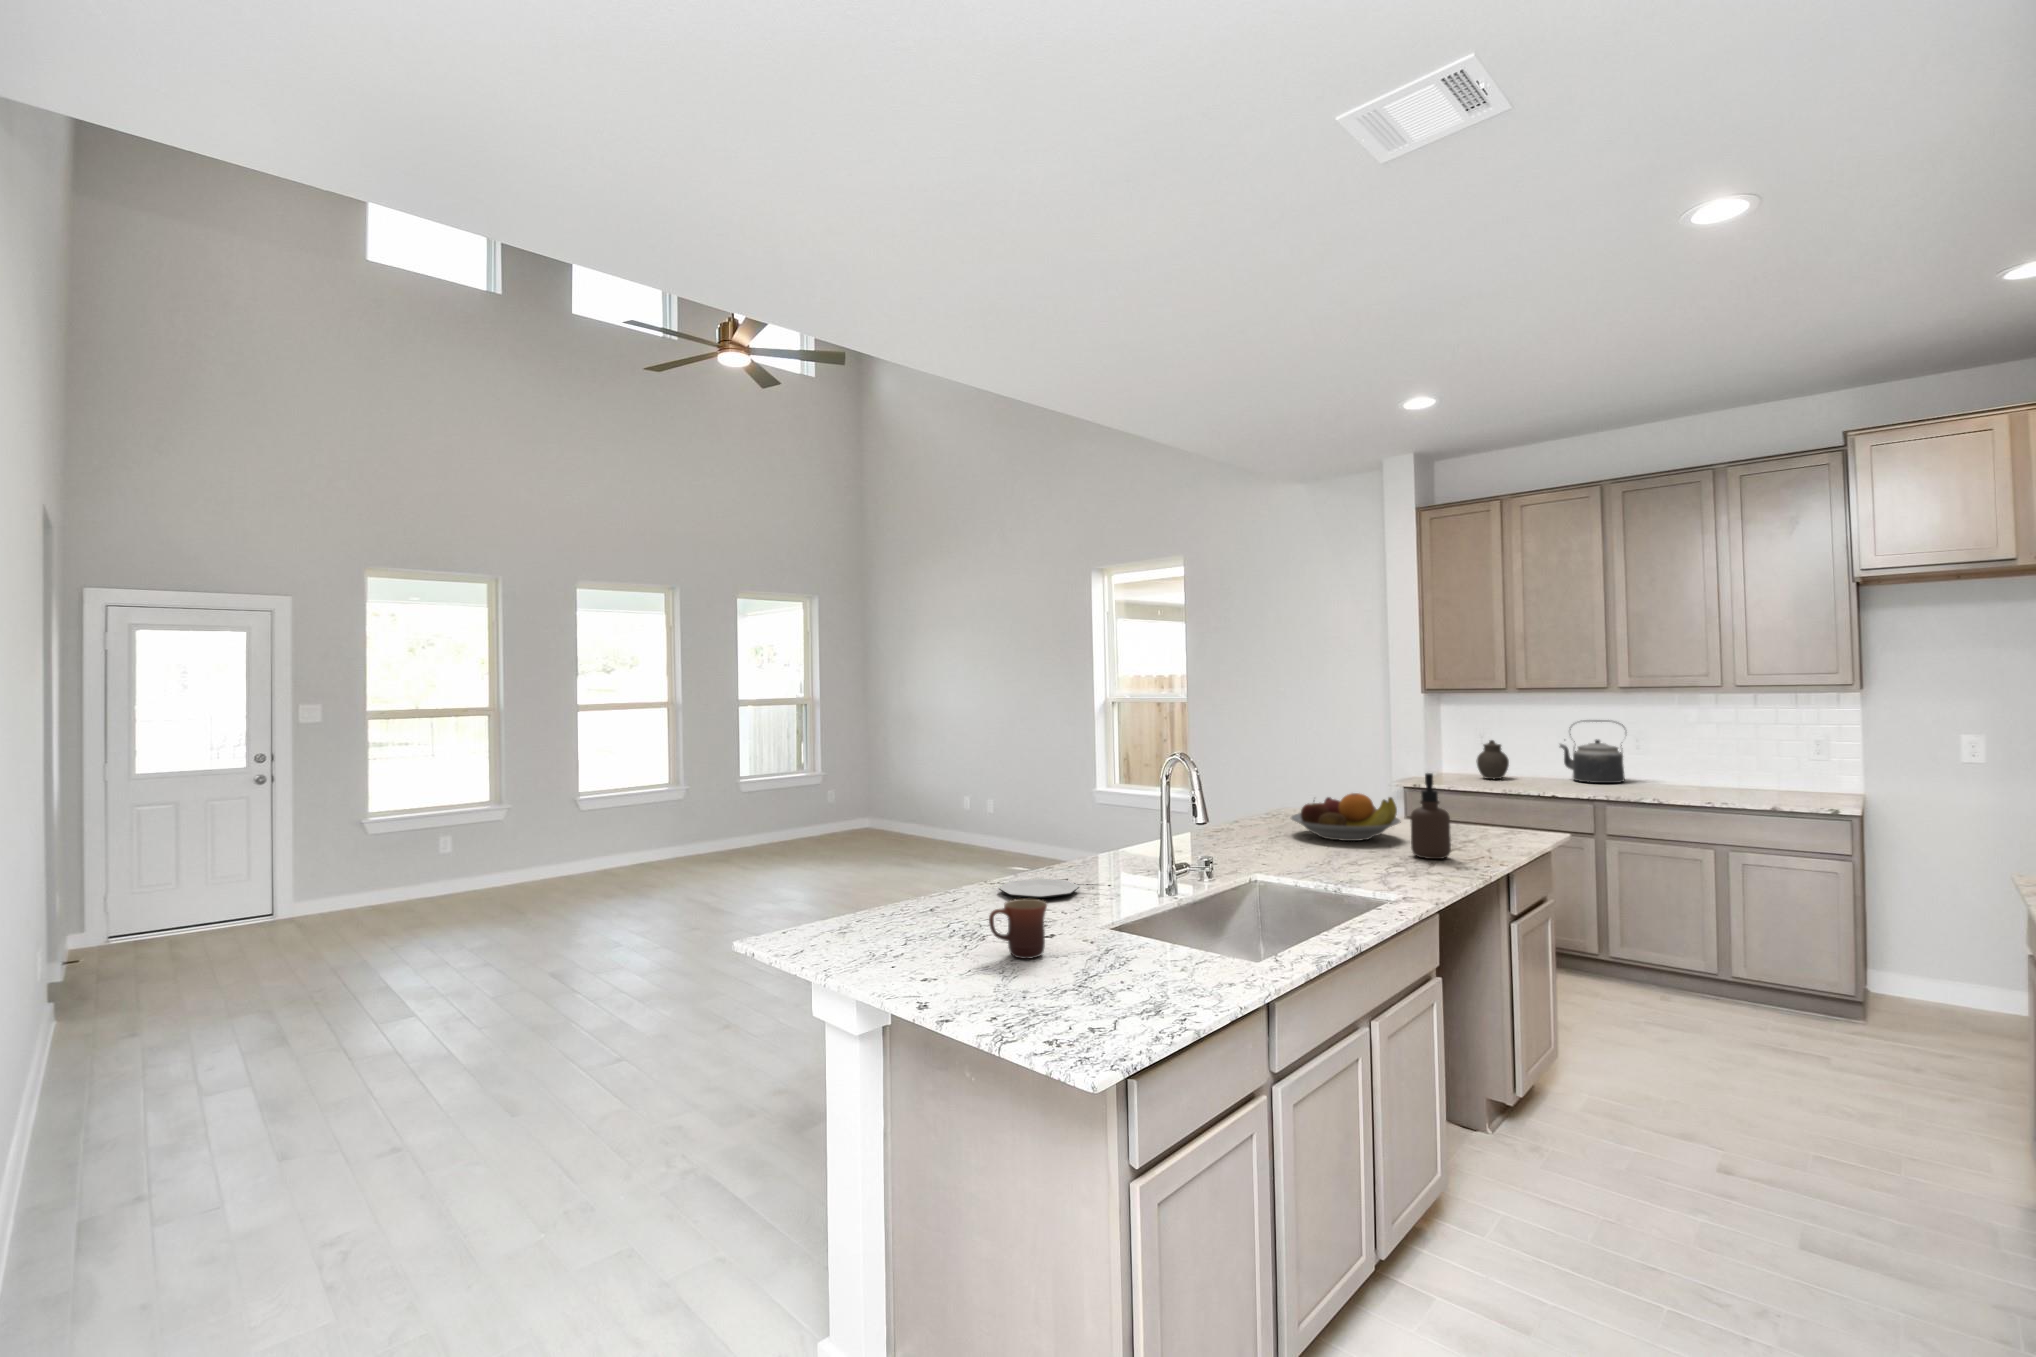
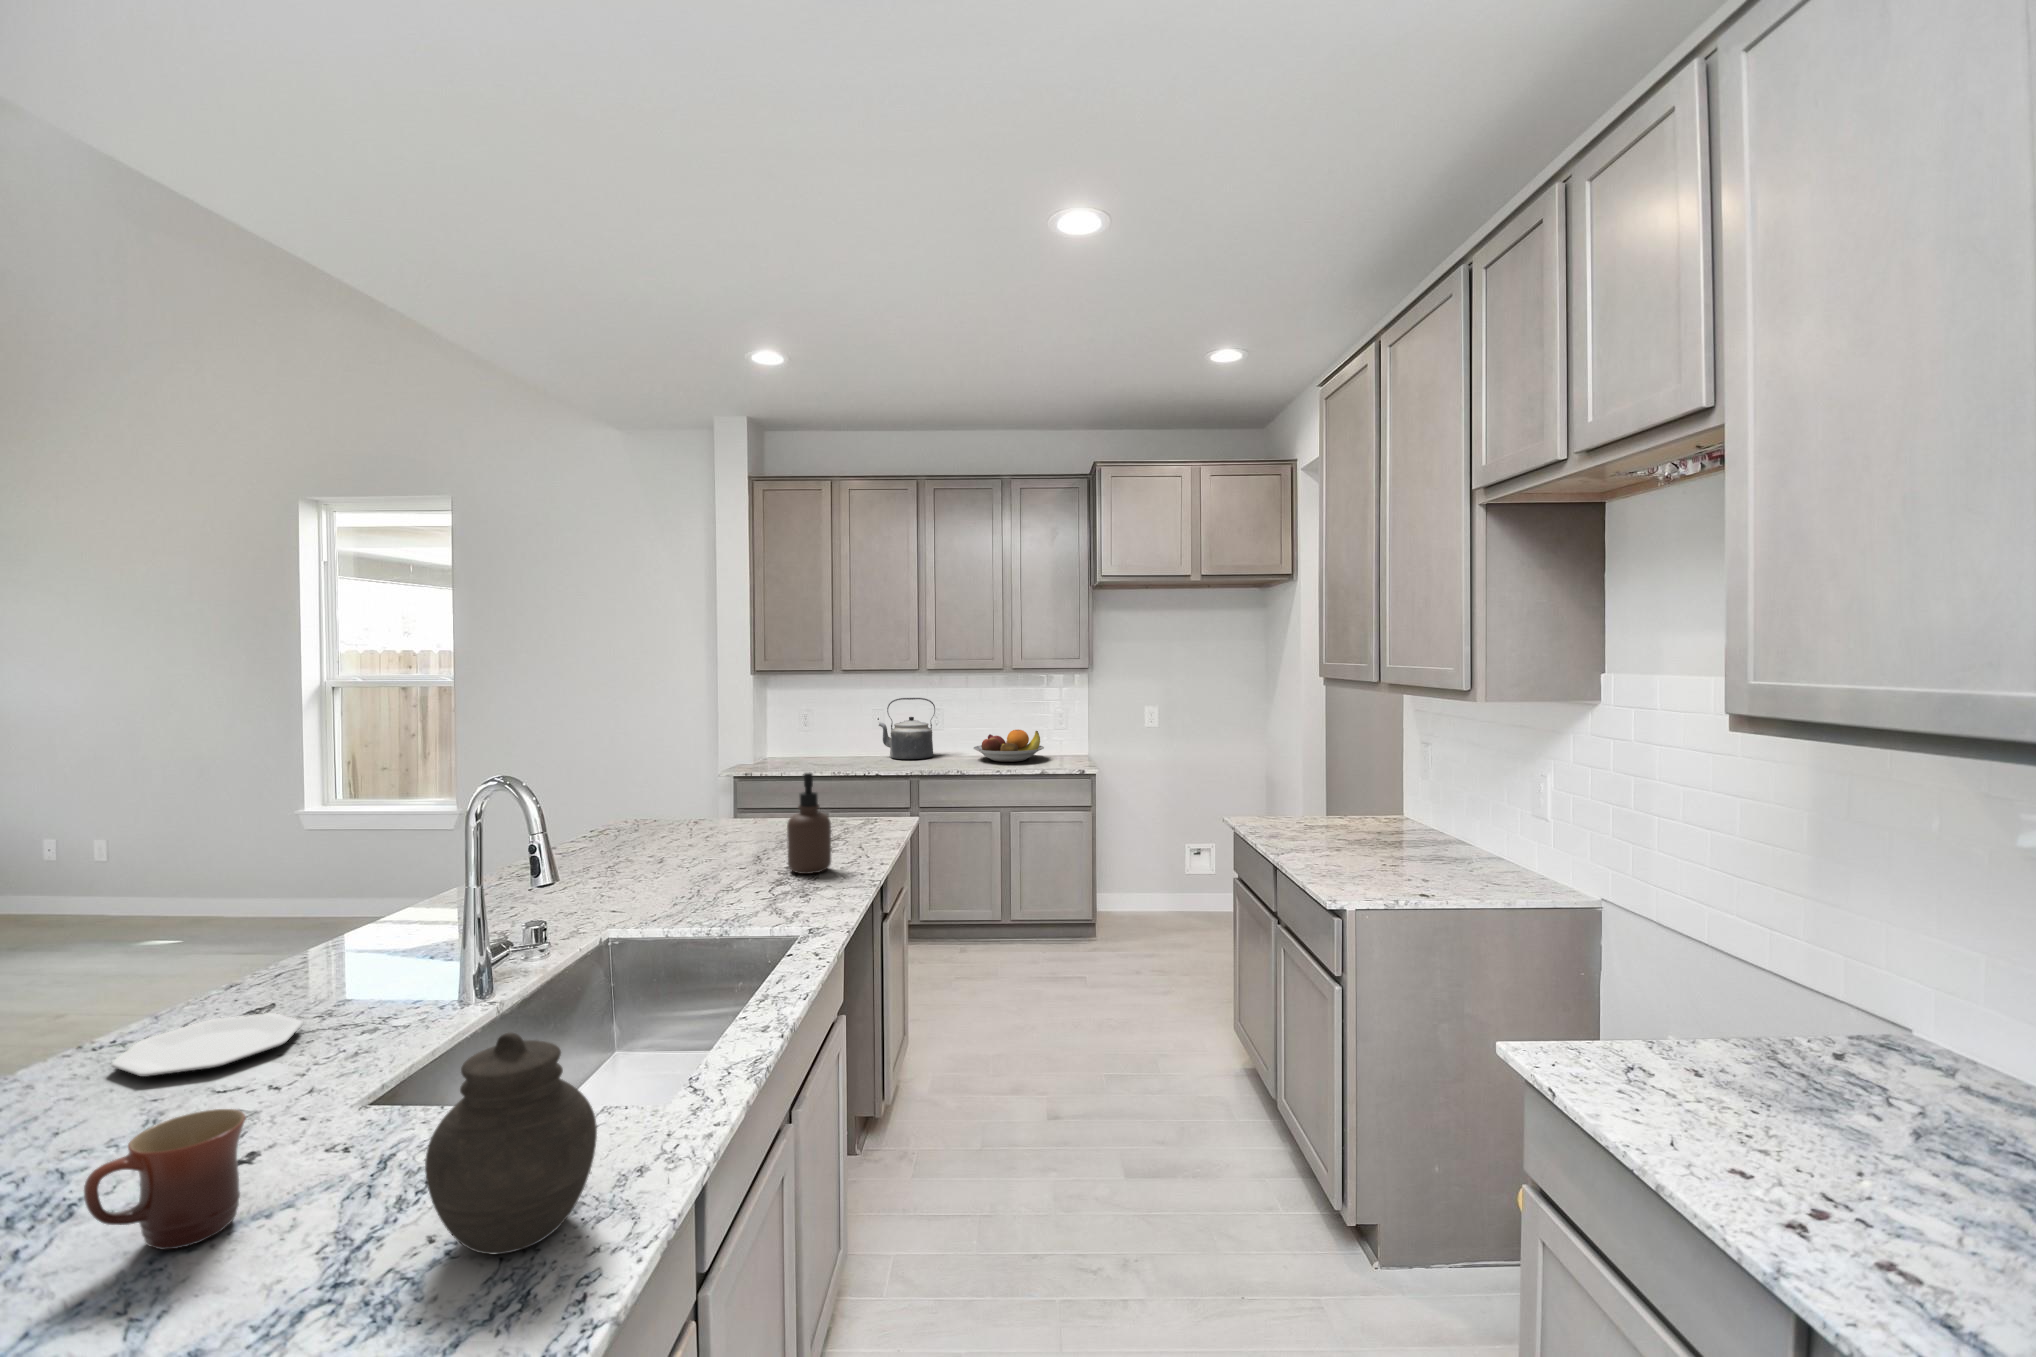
jar: present [1476,740,1509,779] -> present [425,1033,597,1254]
fruit bowl: present [1291,793,1400,841] -> present [974,730,1044,762]

